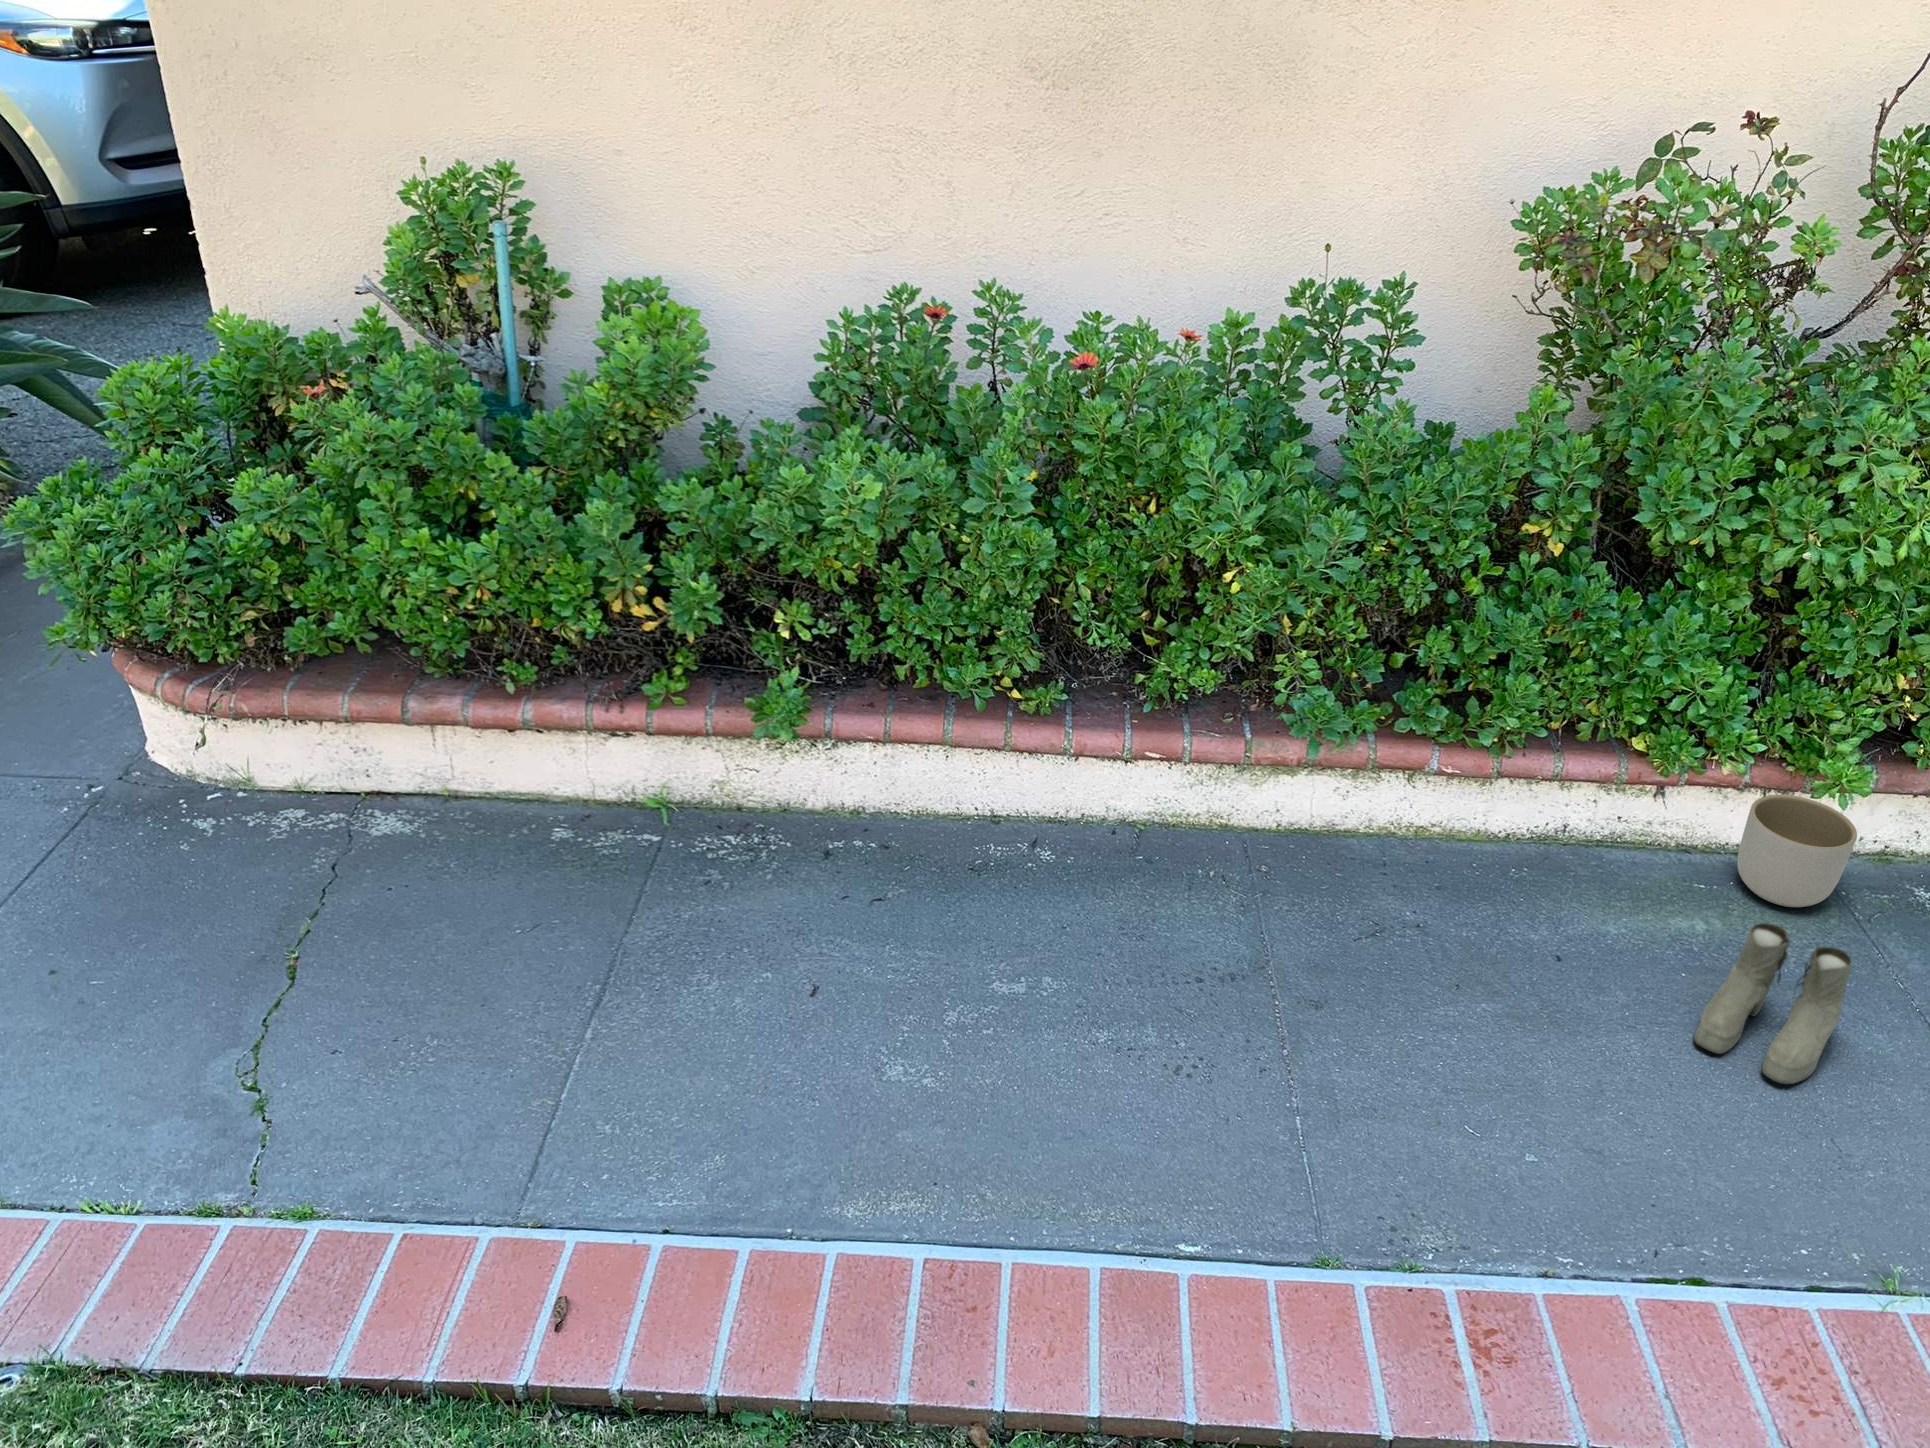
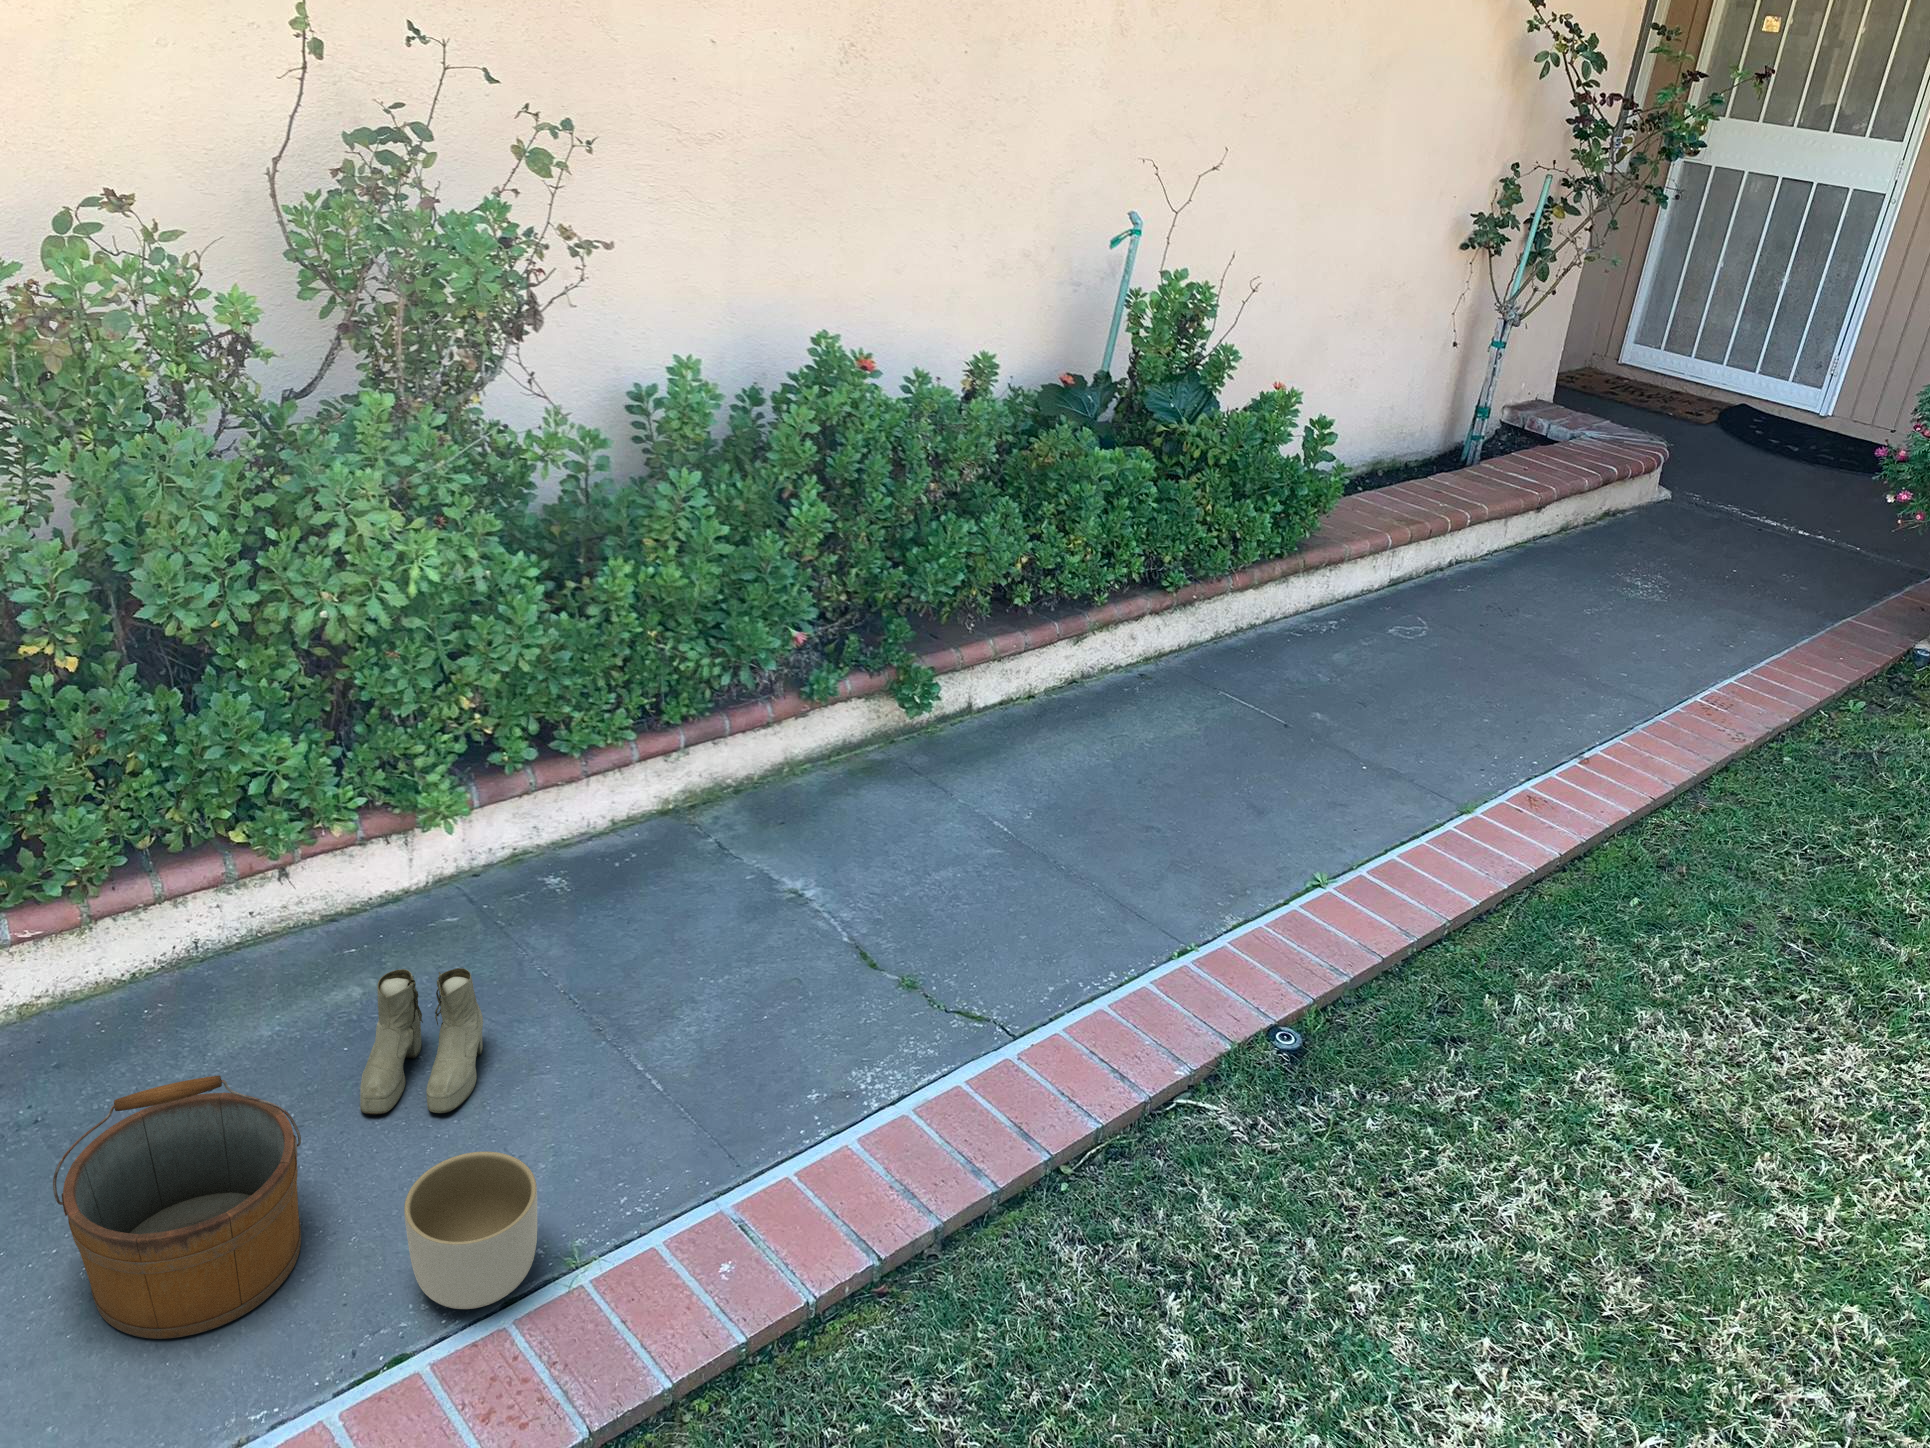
planter: present [1737,795,1857,907] -> present [404,1152,537,1309]
bucket: none [1449,928,1666,1166] -> present [53,1076,301,1339]

